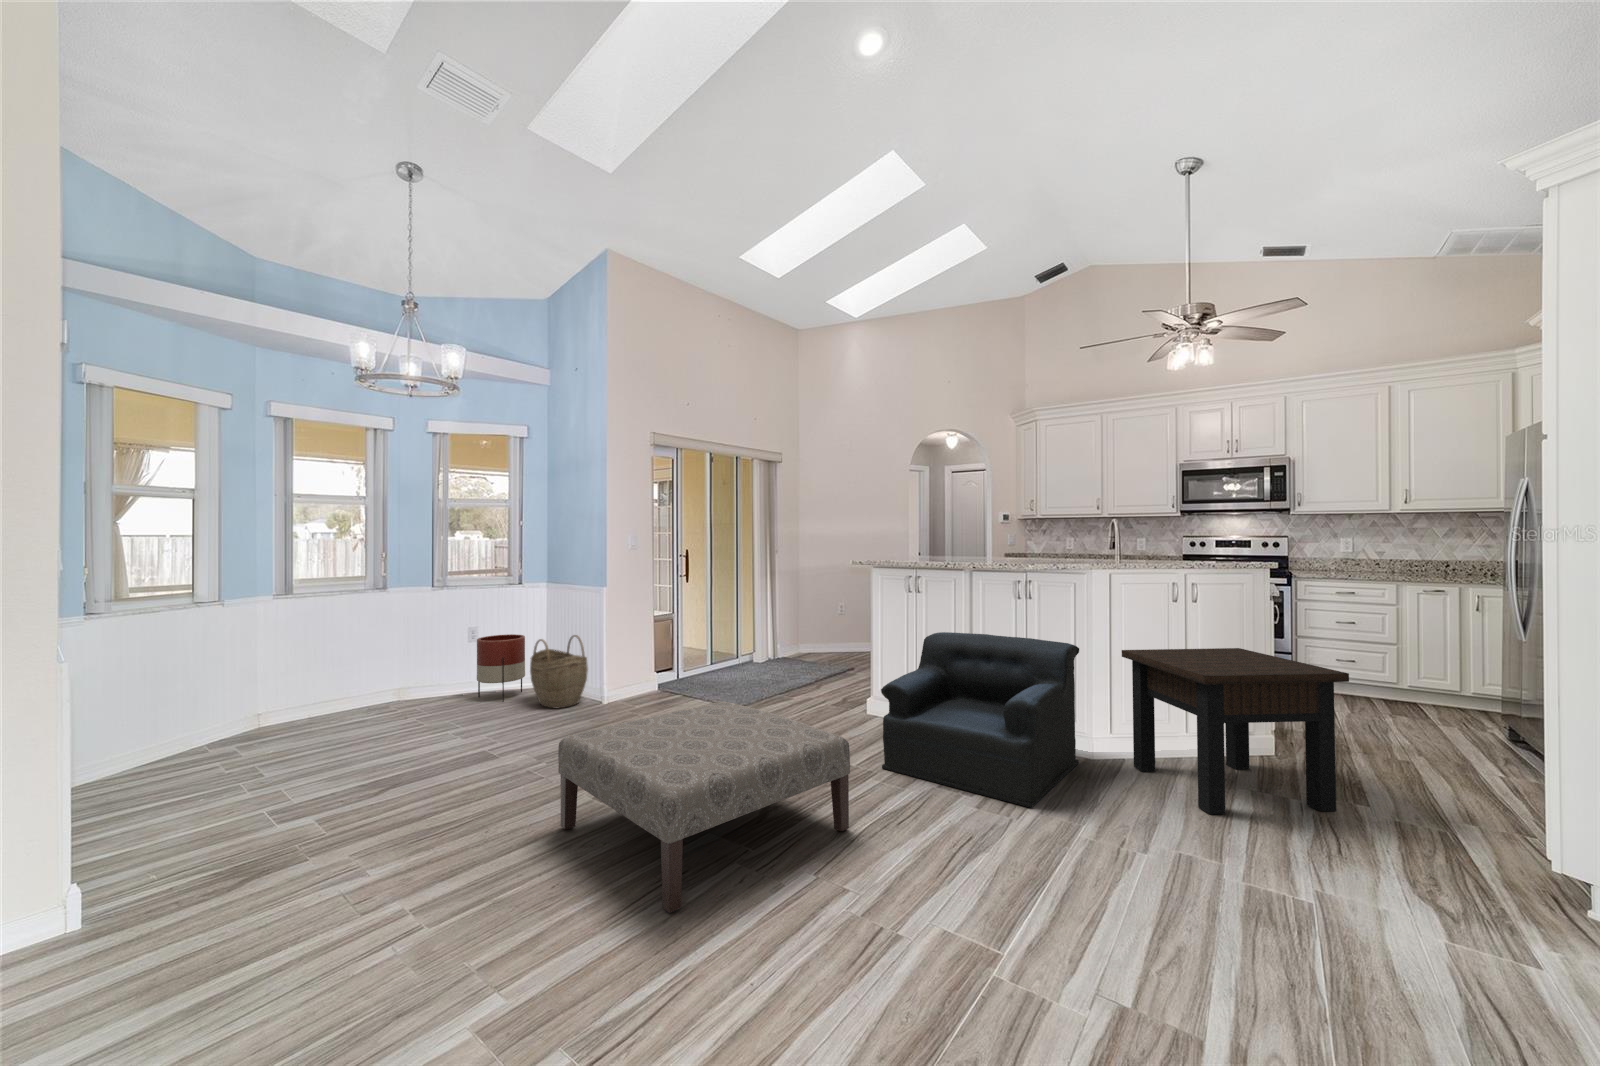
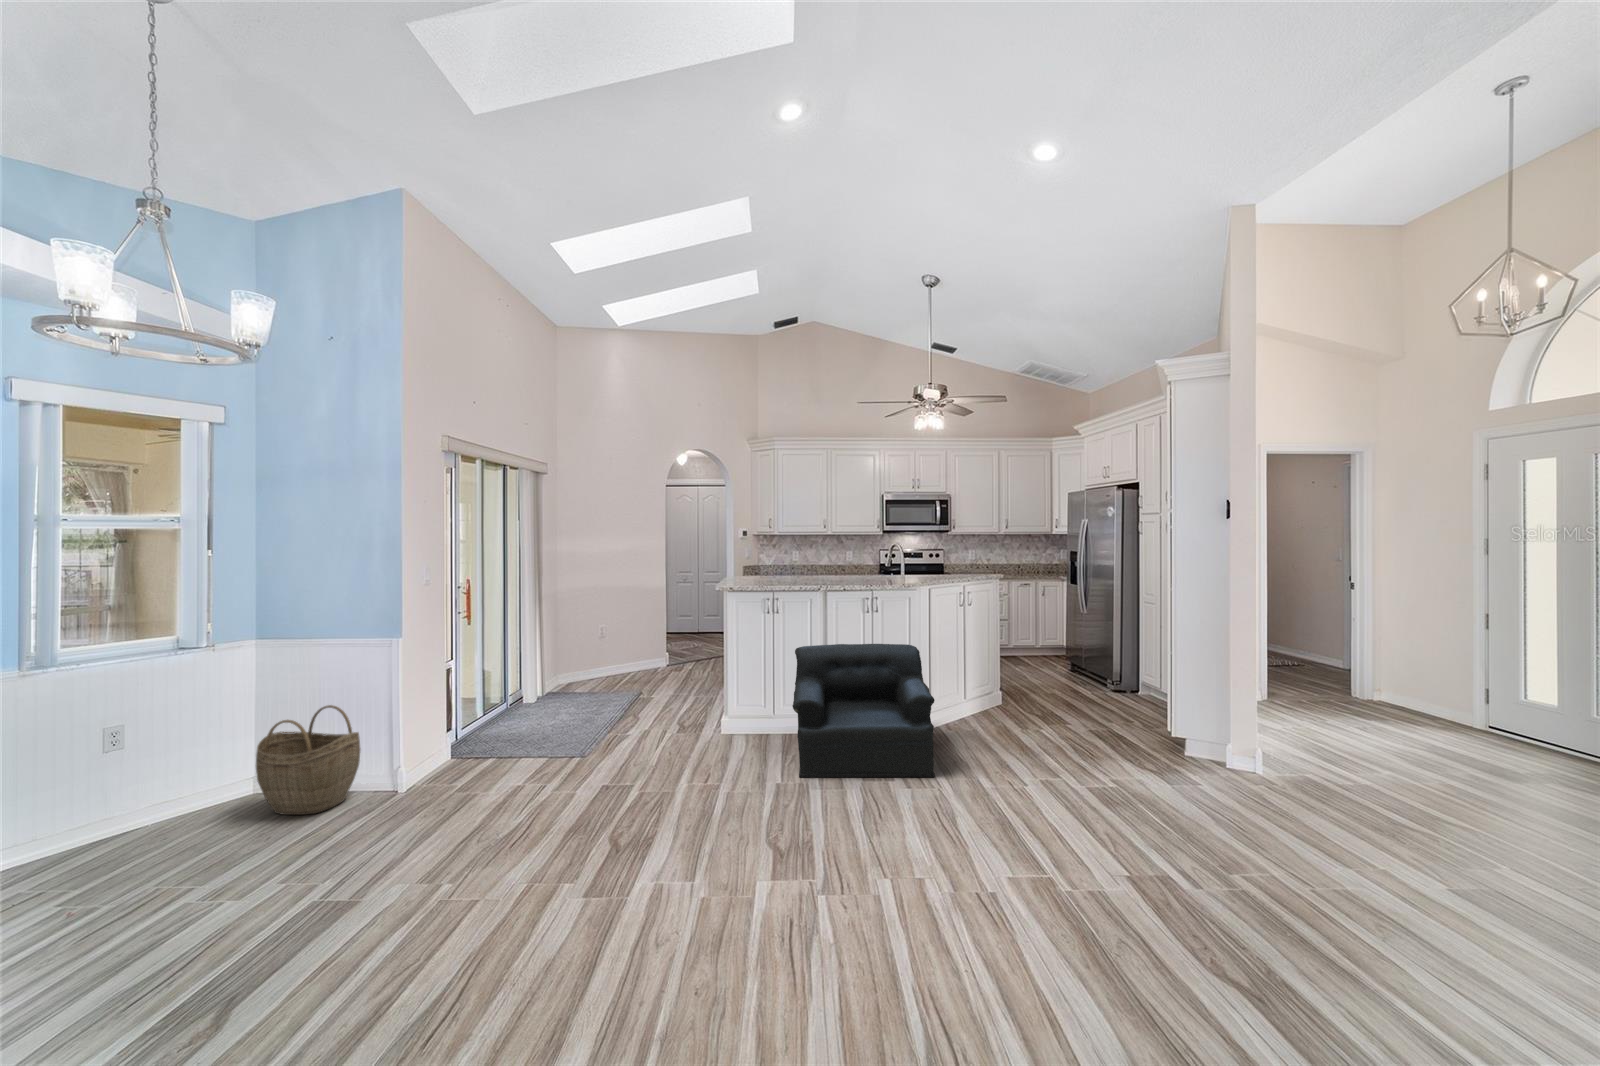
planter: present [477,634,525,702] -> none [124,720,222,832]
side table: present [1122,648,1349,814] -> none [937,635,1069,751]
ottoman: present [558,702,850,913] -> none [590,747,853,956]

